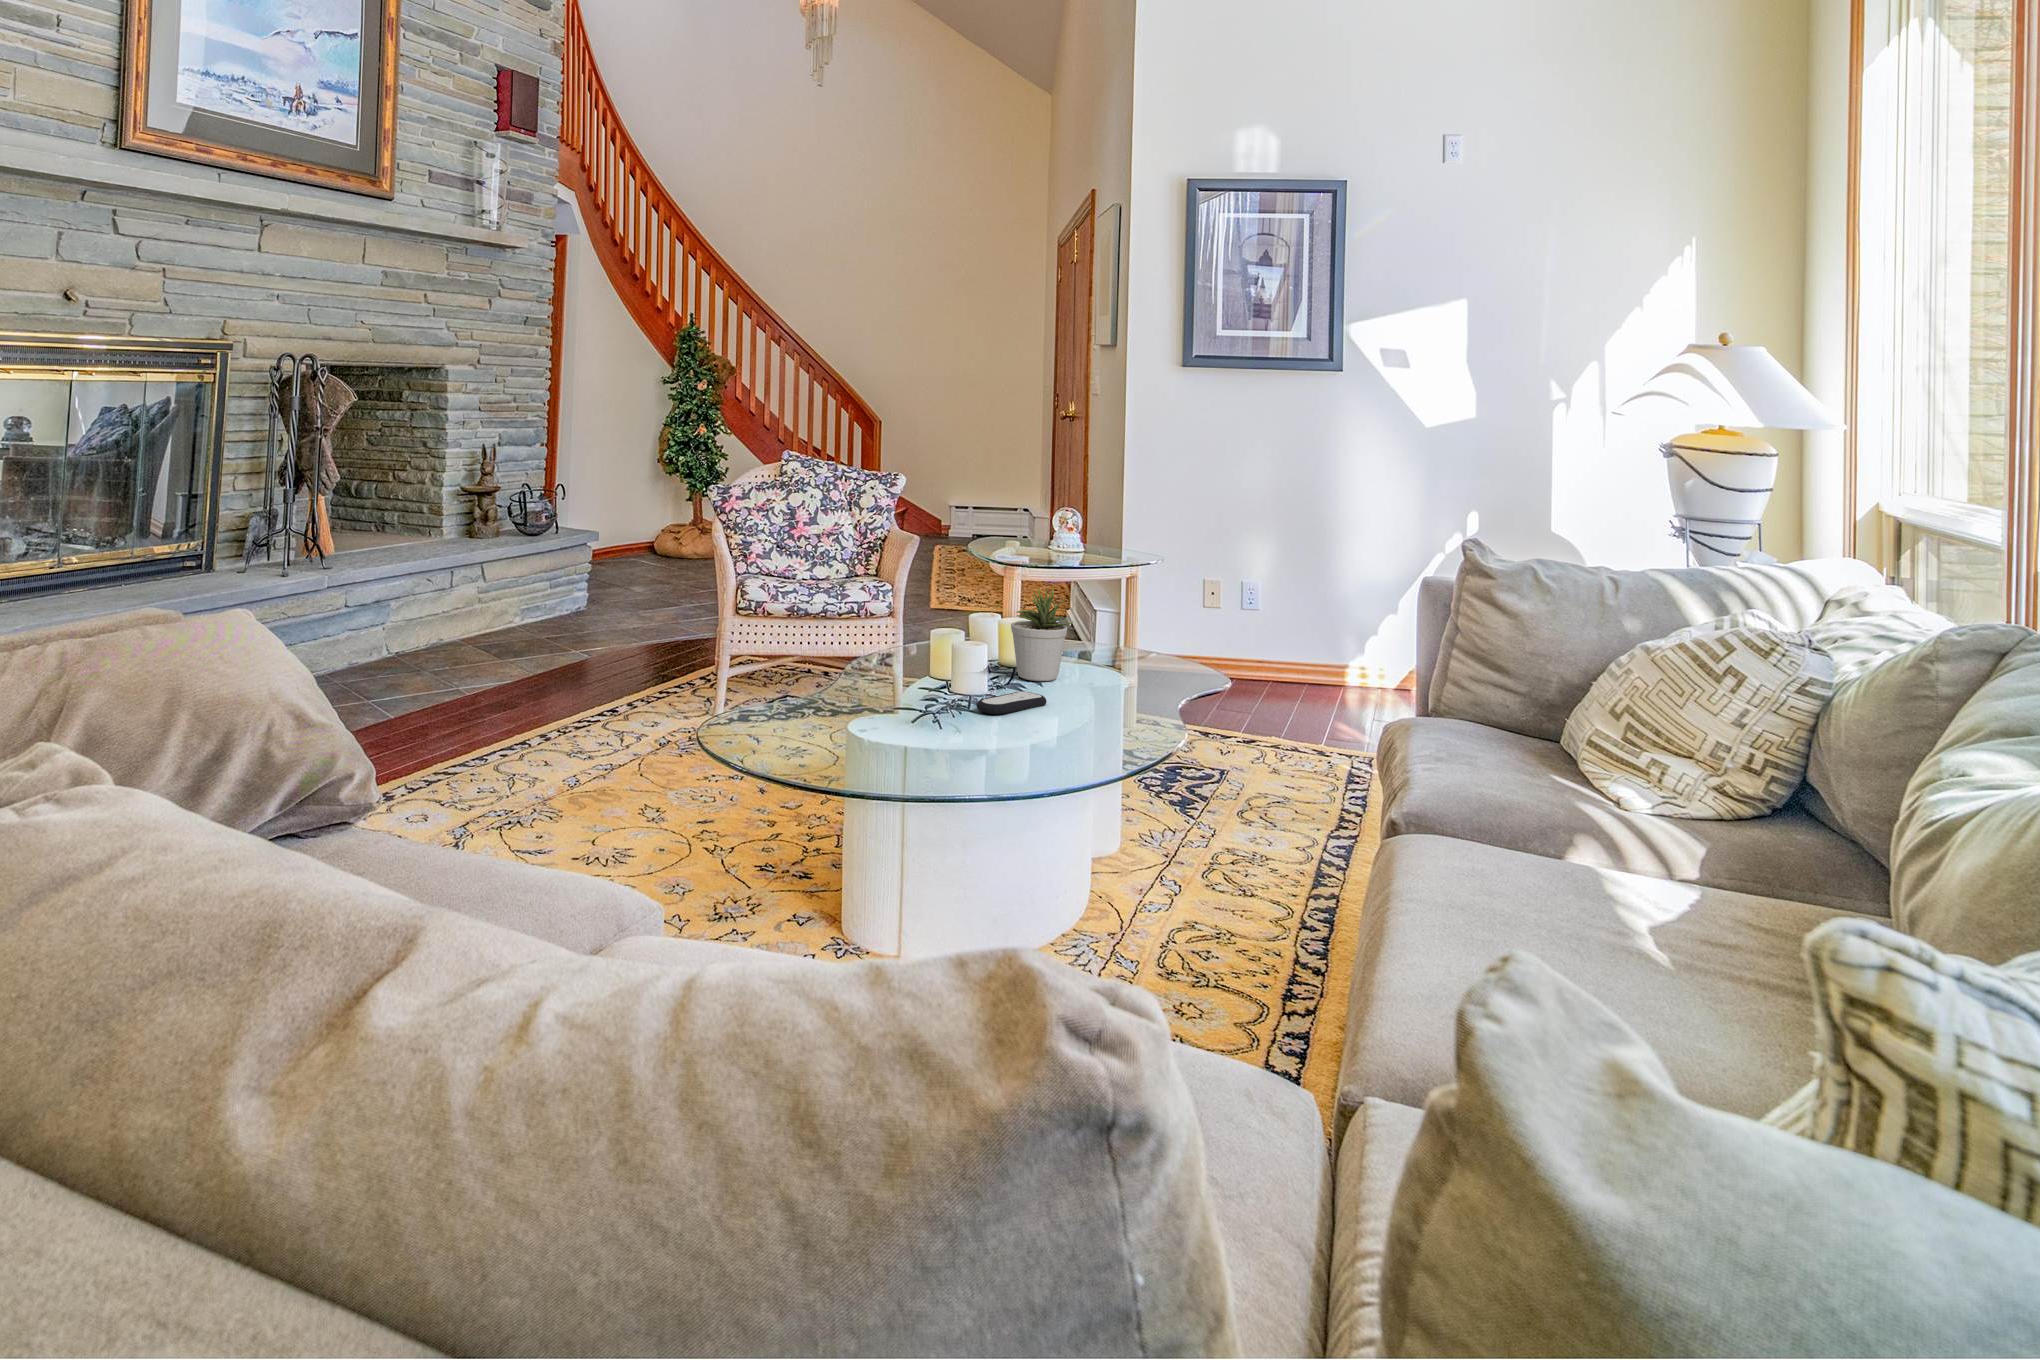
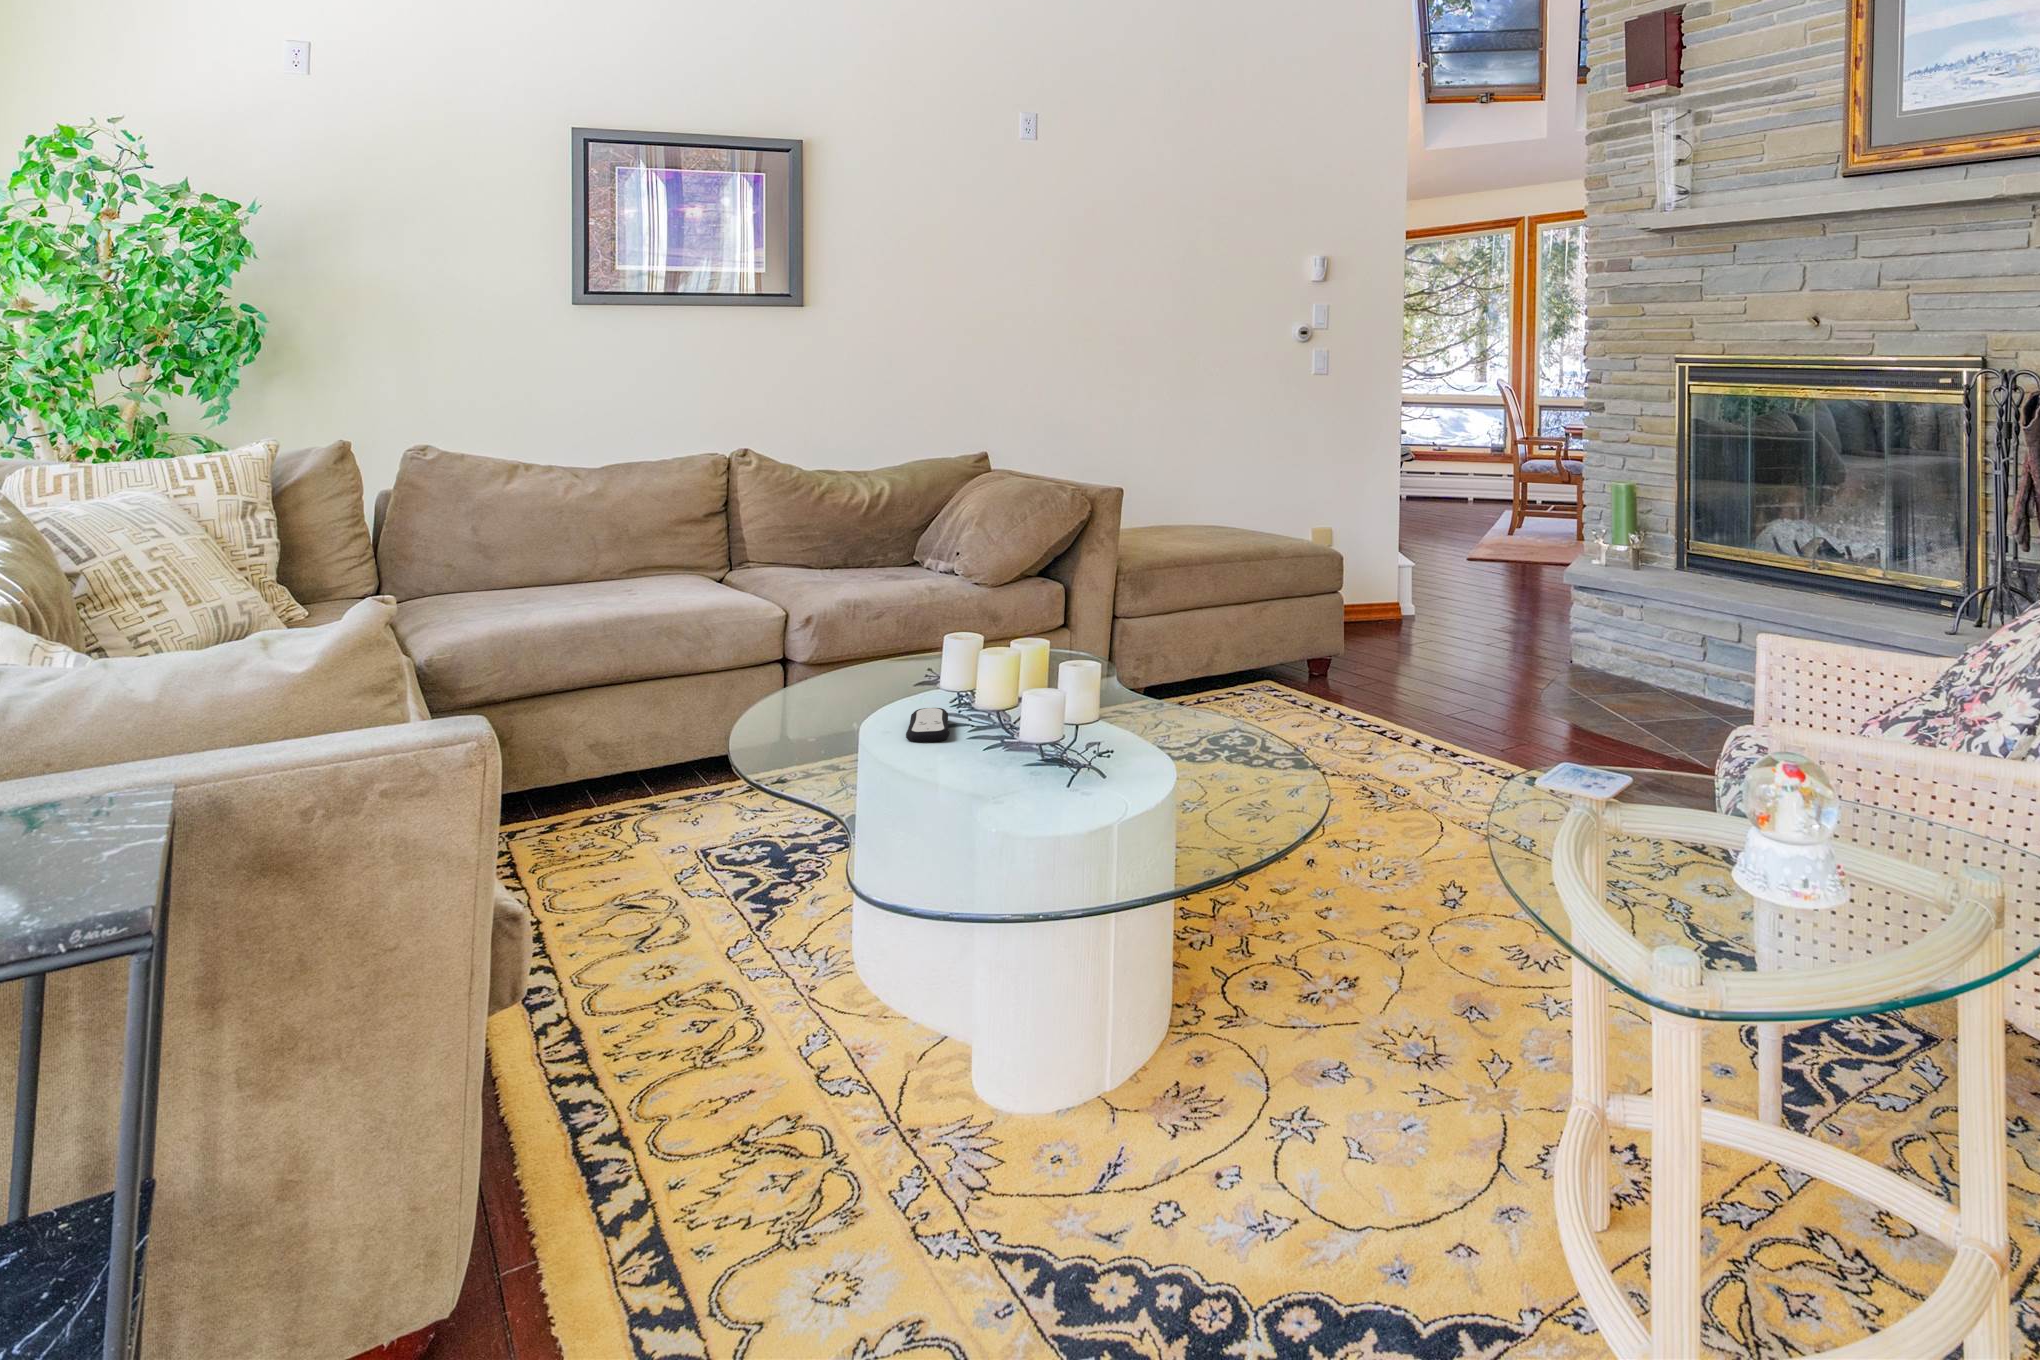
potted plant: present [1011,588,1073,681] -> none [977,654,1056,777]

